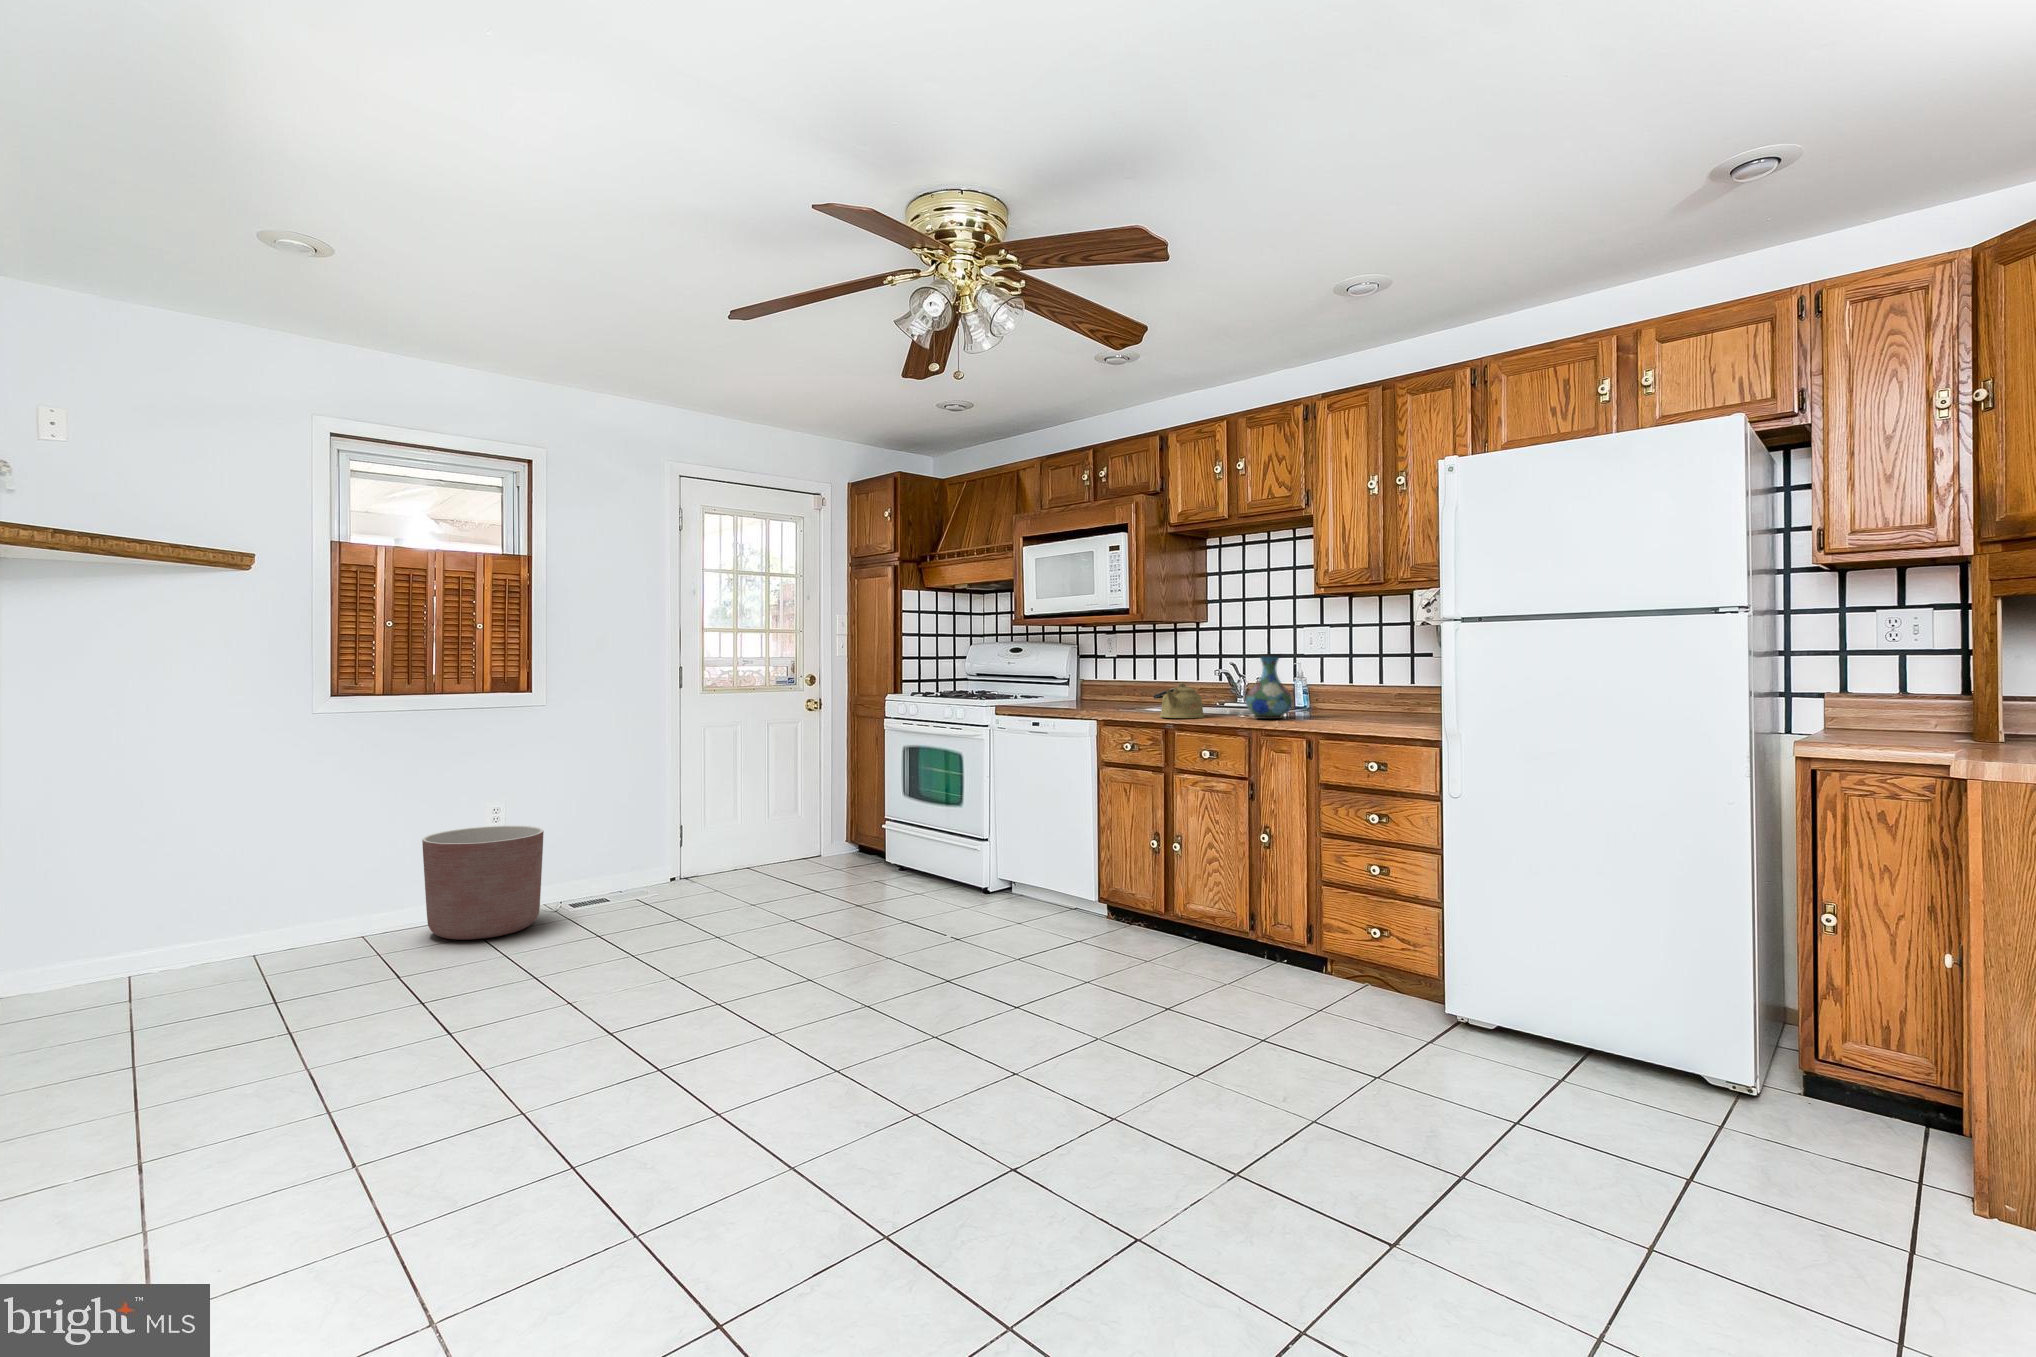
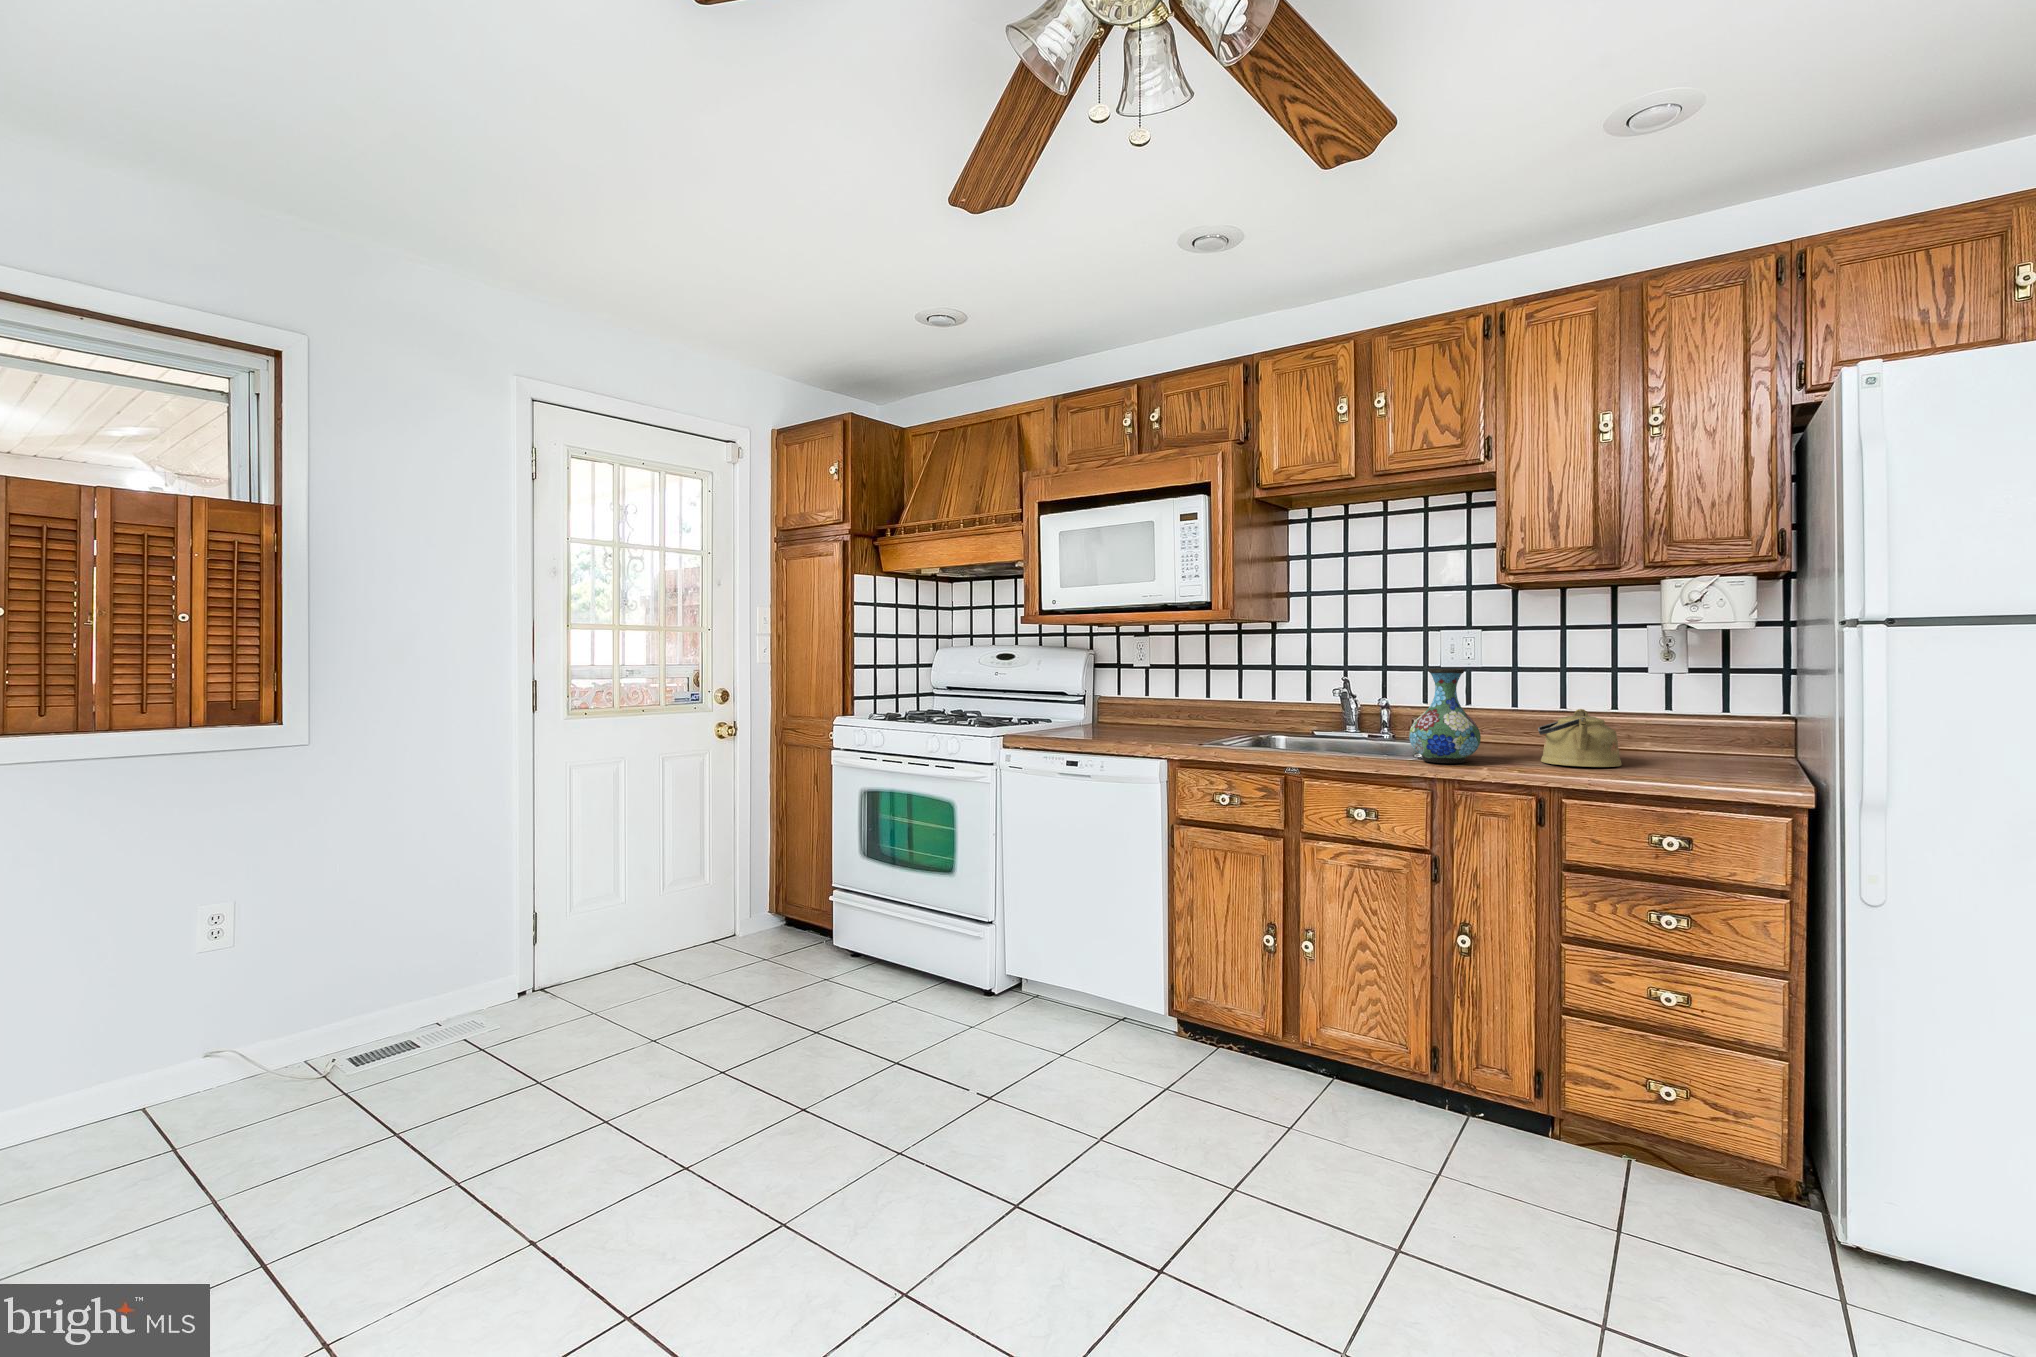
kettle: present [1153,683,1204,718] -> present [1538,709,1622,767]
planter: present [422,826,544,940] -> none [62,941,301,1161]

